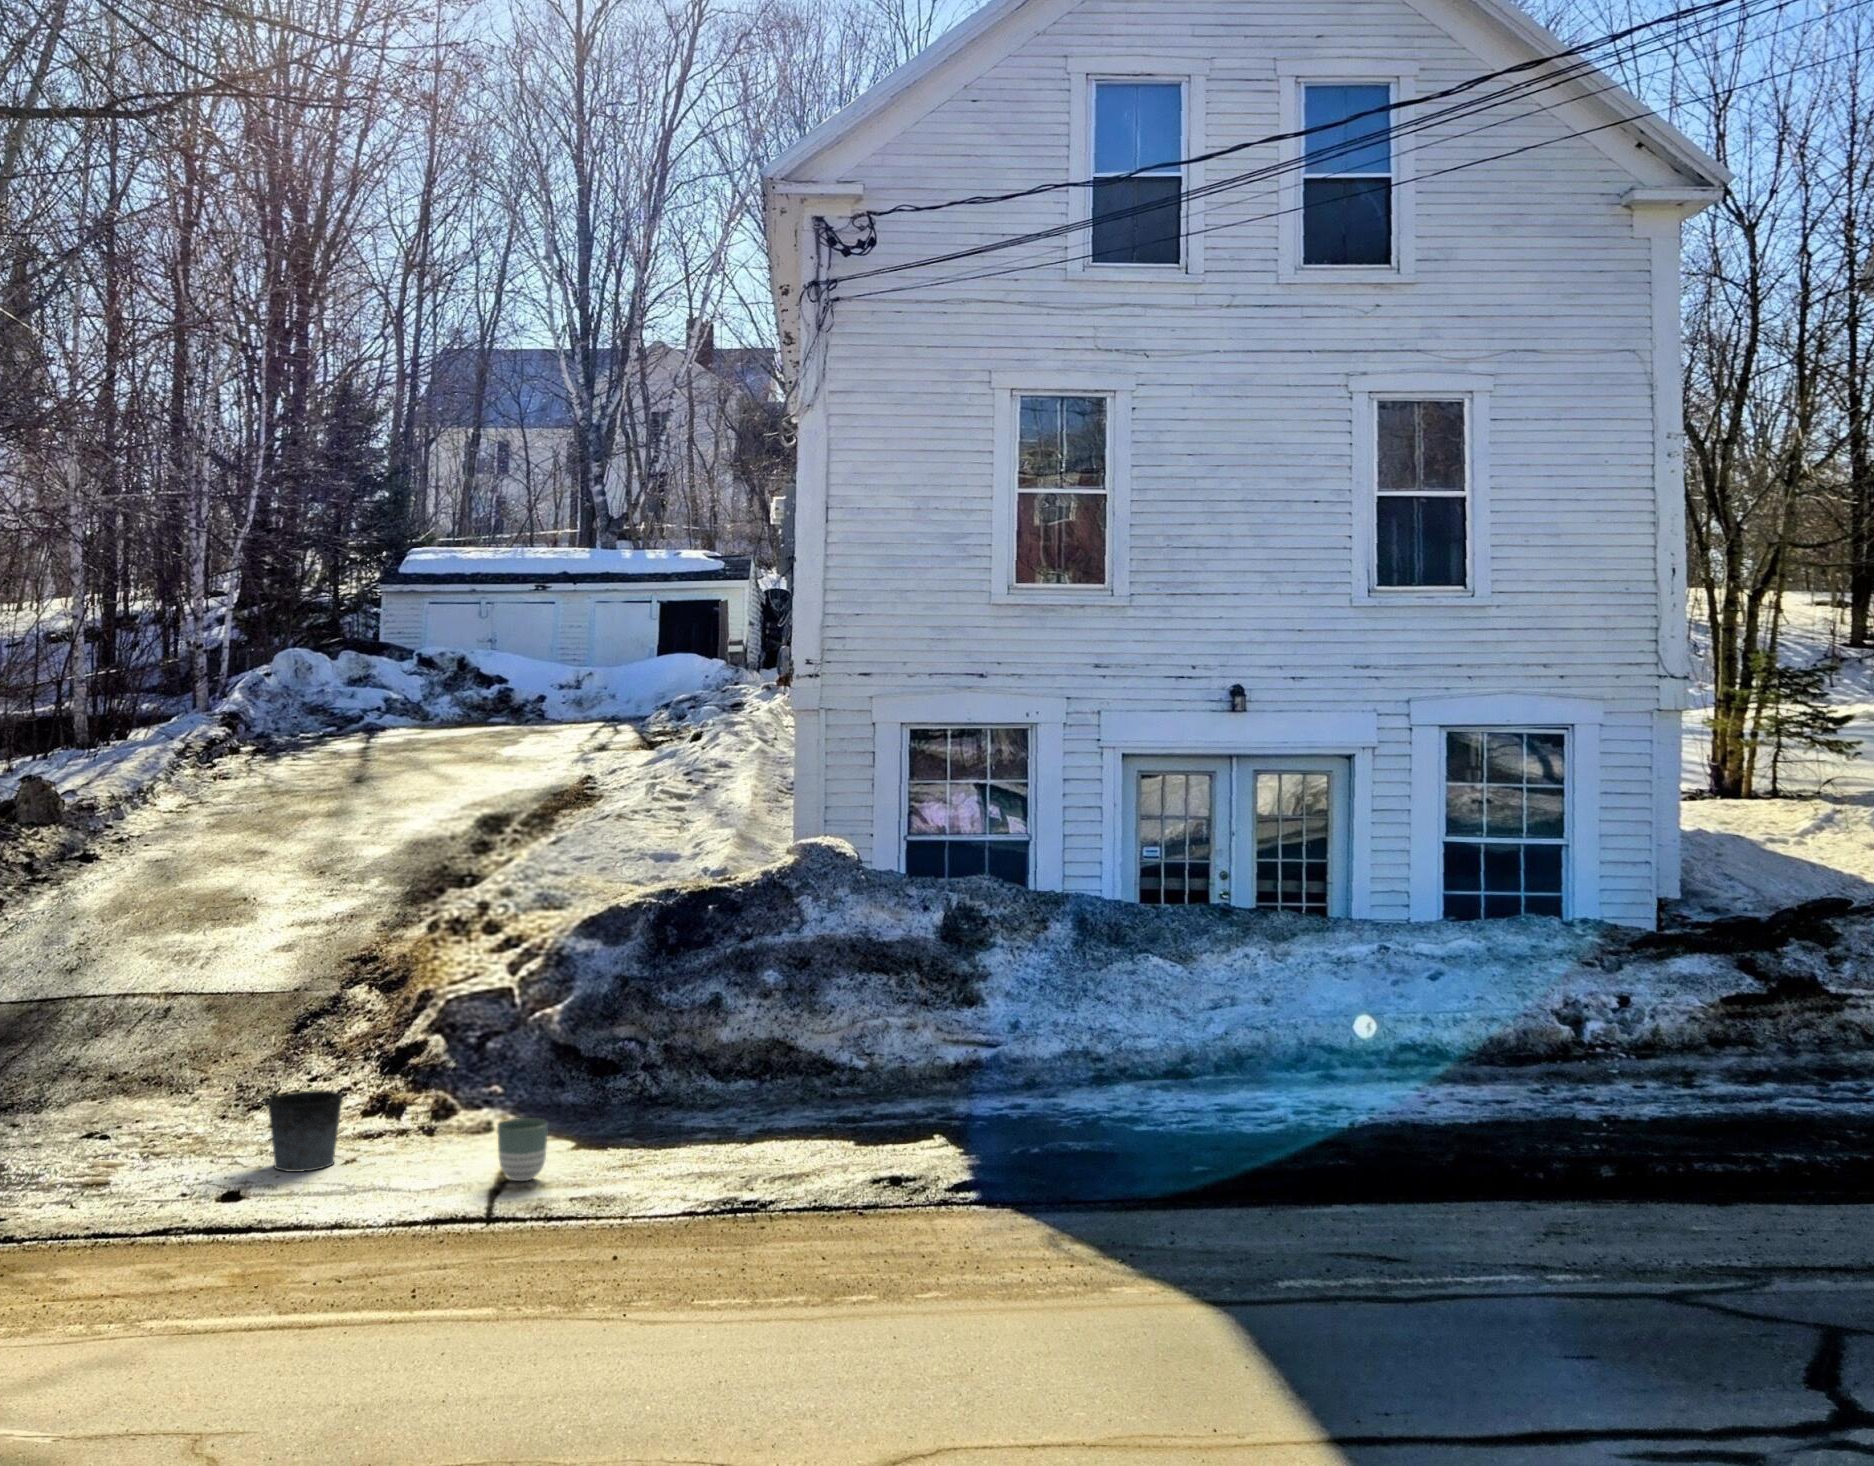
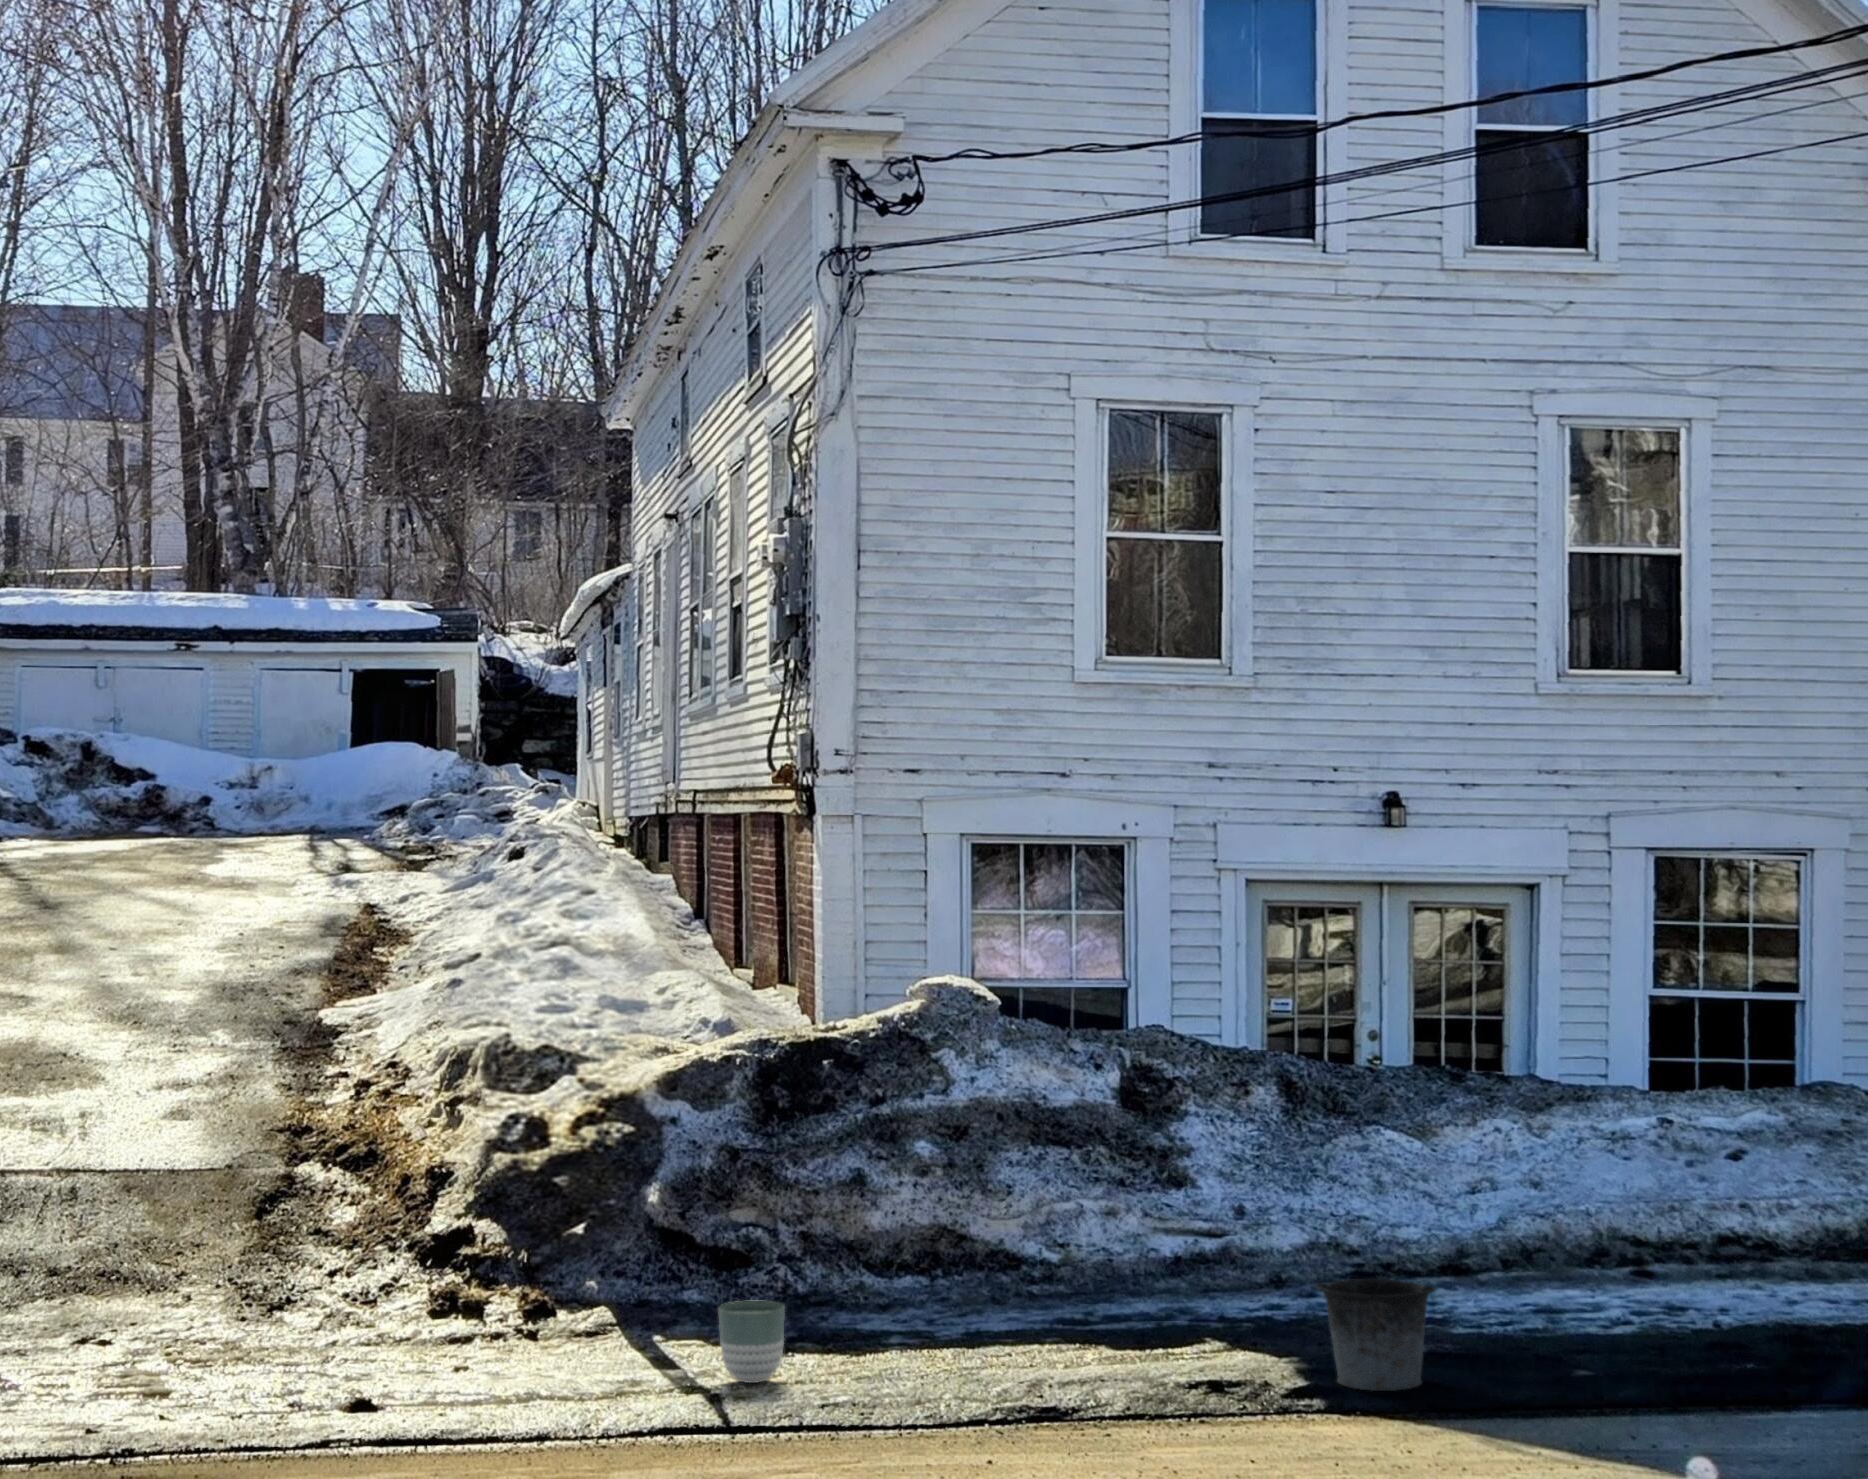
bucket: present [263,1090,343,1172] -> present [1315,1279,1436,1391]

